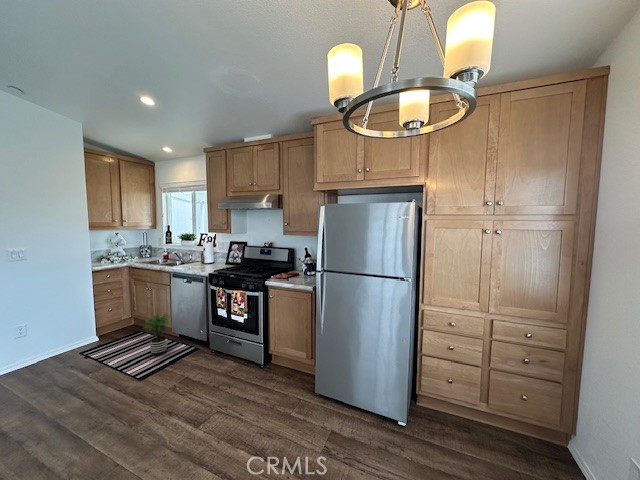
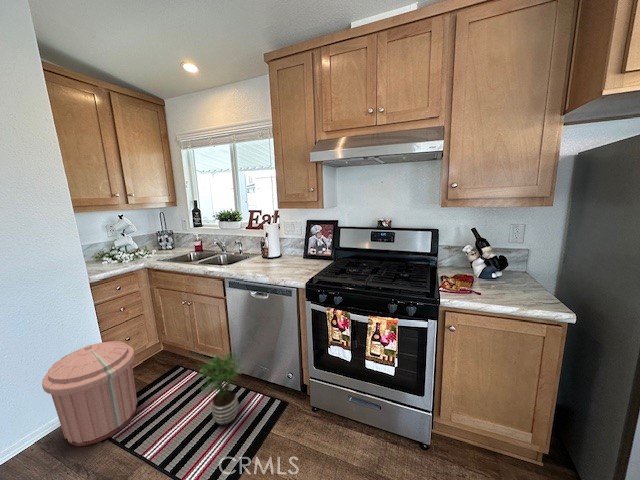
trash can: none [59,303,111,359] -> present [42,341,137,446]

